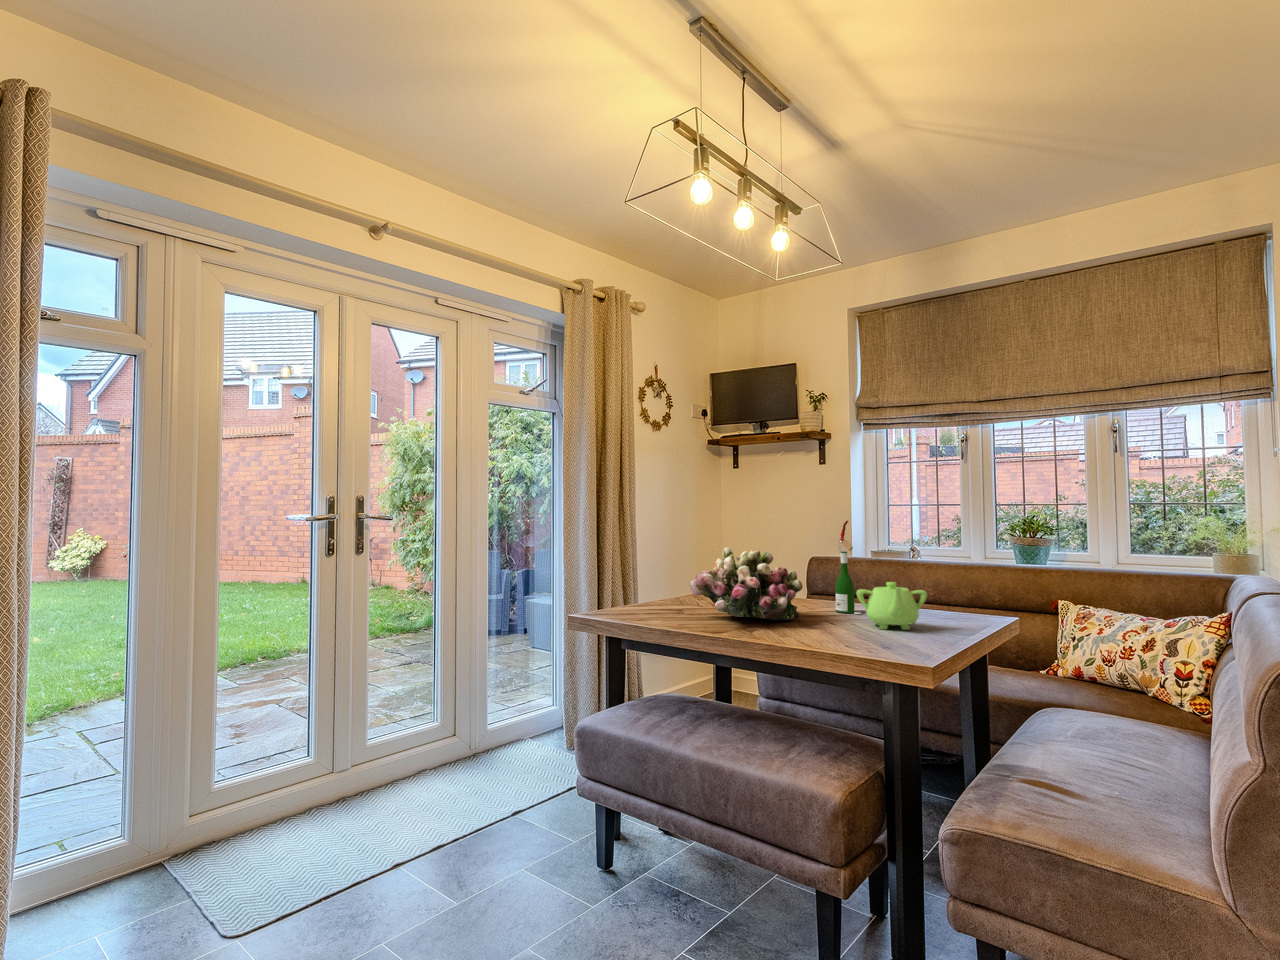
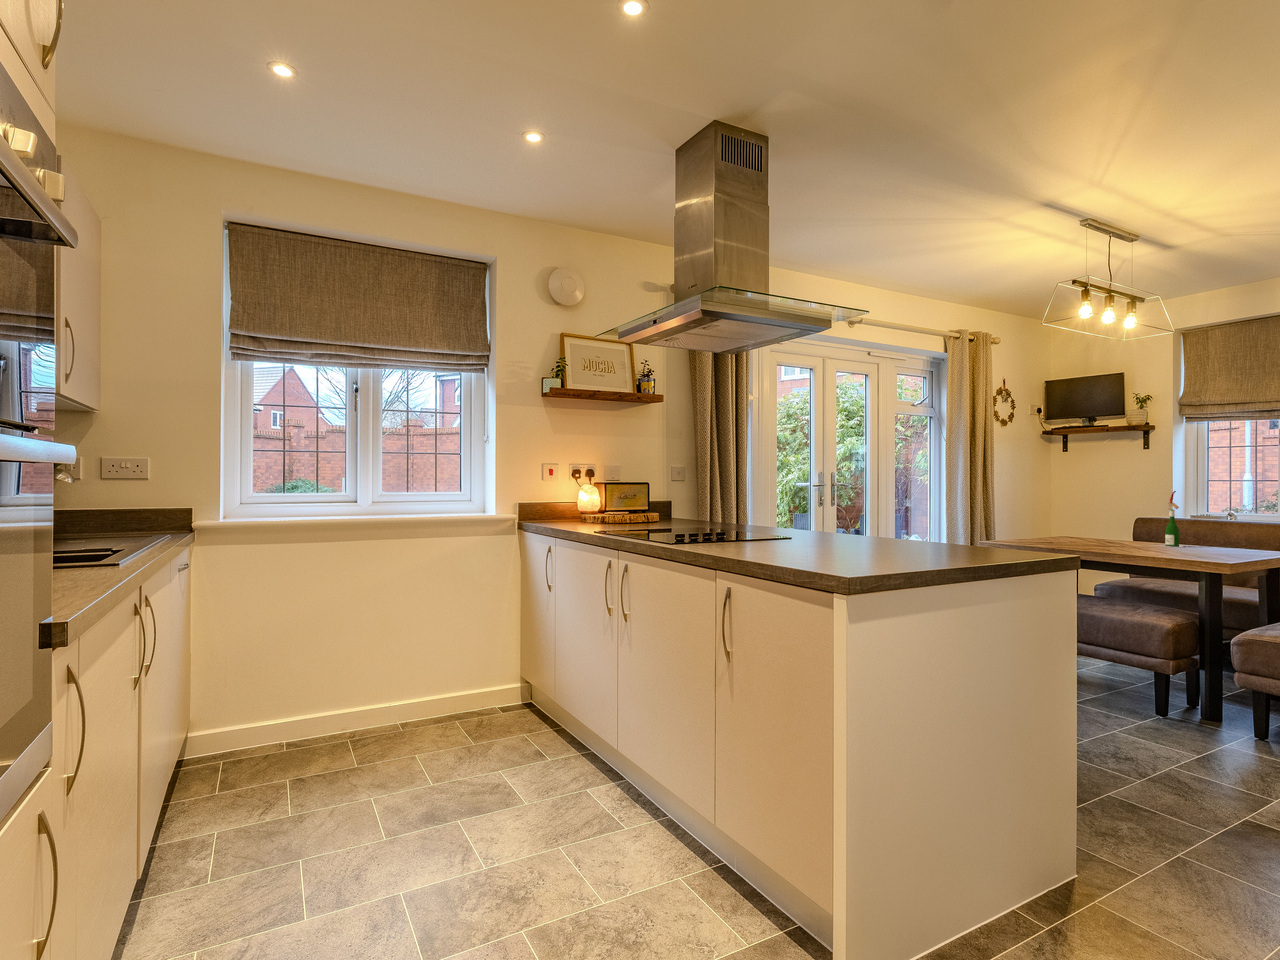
flower arrangement: present [689,547,802,620] -> none [1068,505,1144,546]
teapot: present [857,582,927,630] -> none [1182,526,1232,552]

